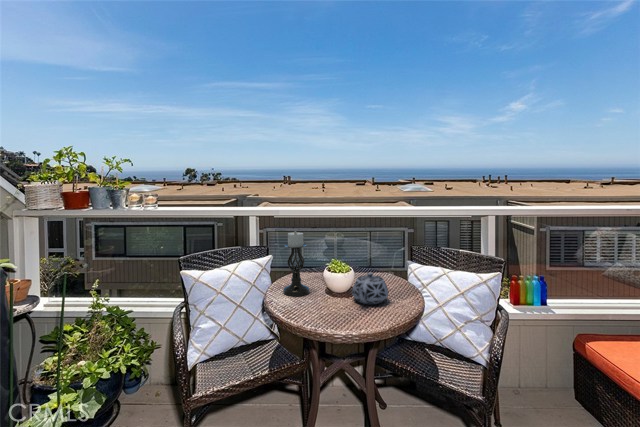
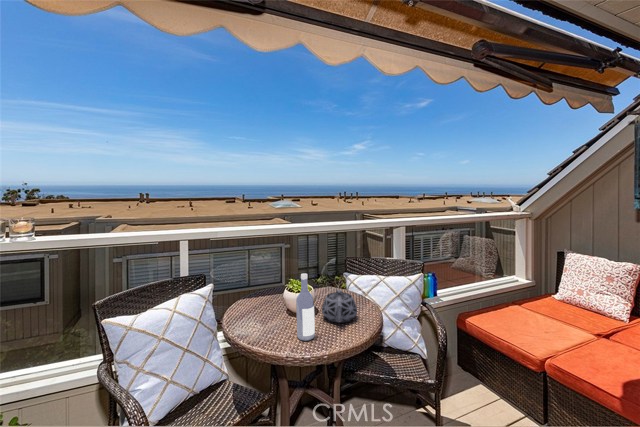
candle holder: present [283,231,310,296] -> none [245,255,275,328]
wine bottle: none [315,249,332,311] -> present [296,273,315,341]

